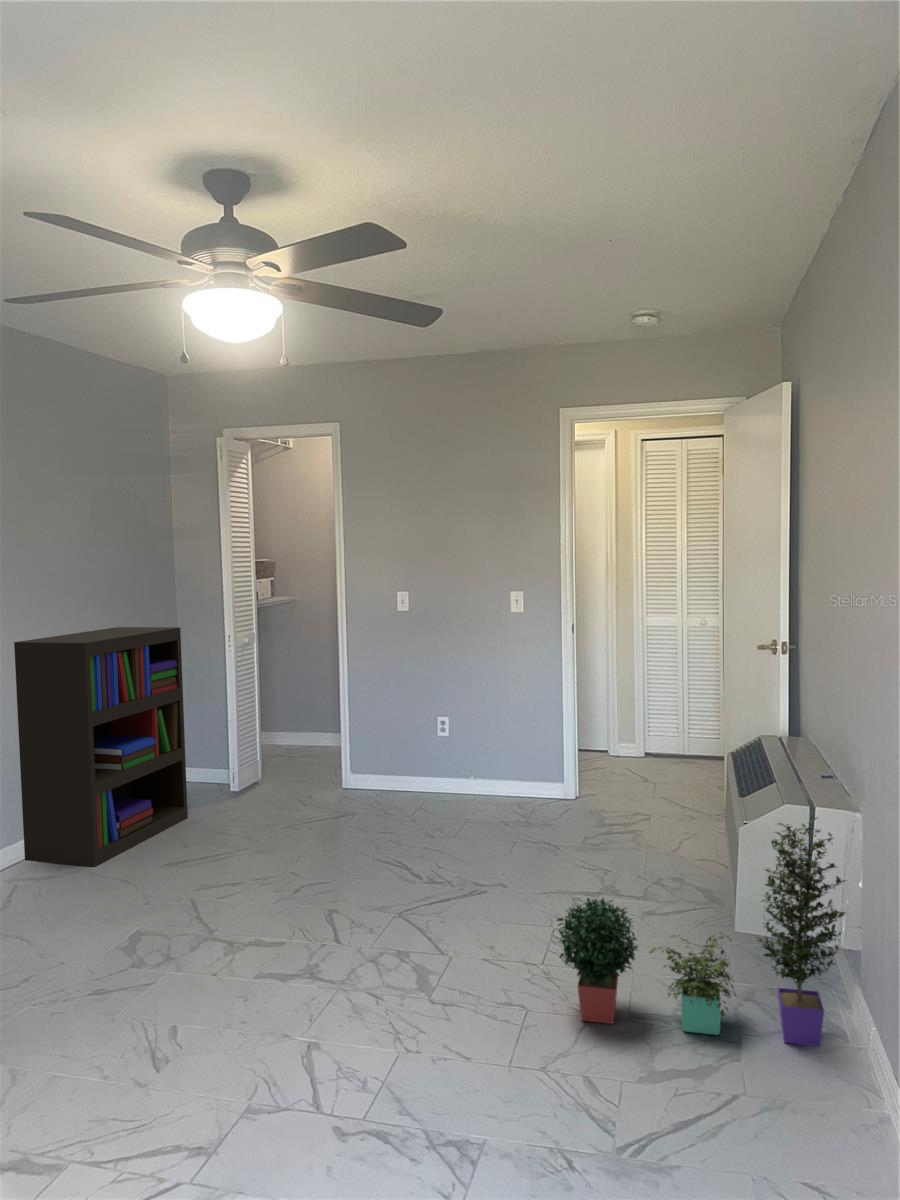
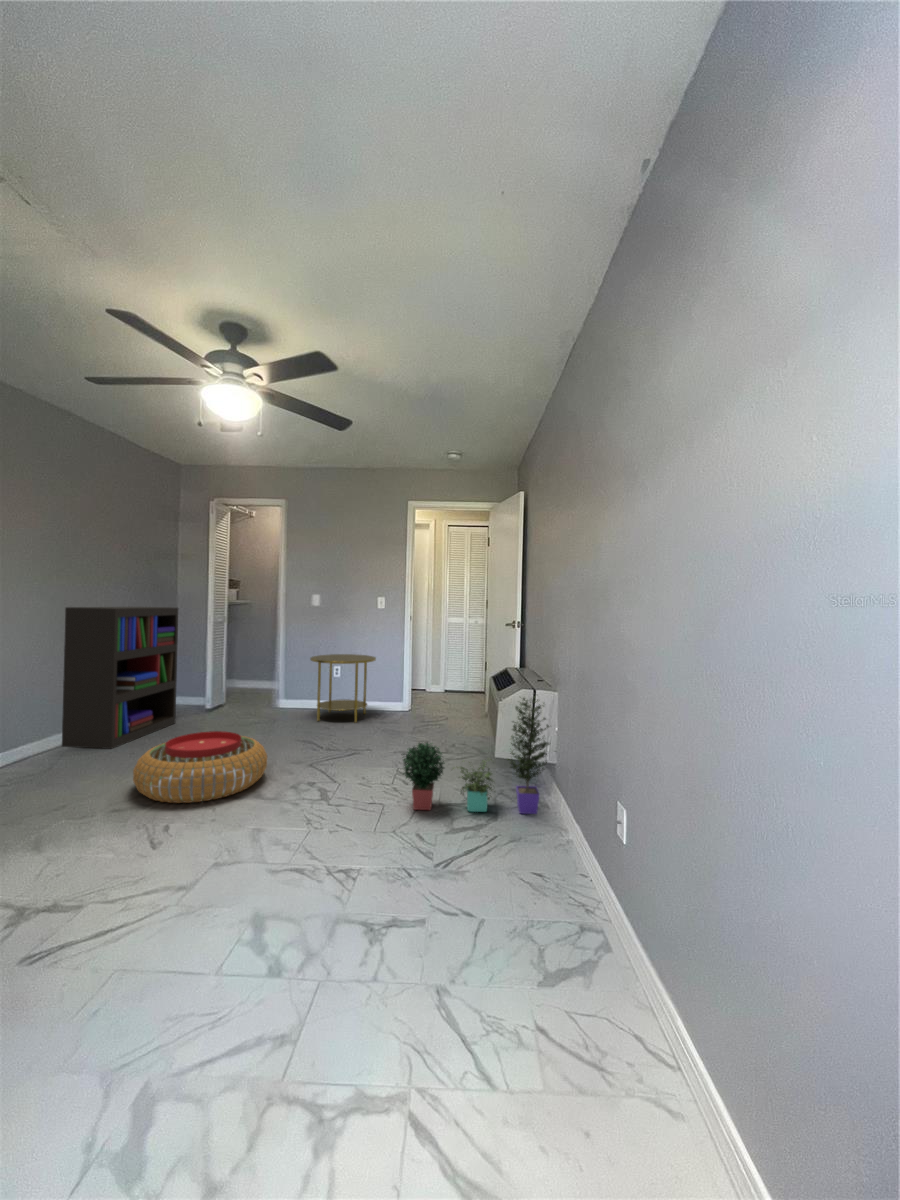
side table: none [397,695,512,821] -> present [310,654,376,722]
pouf: none [124,854,330,982] -> present [133,731,267,803]

